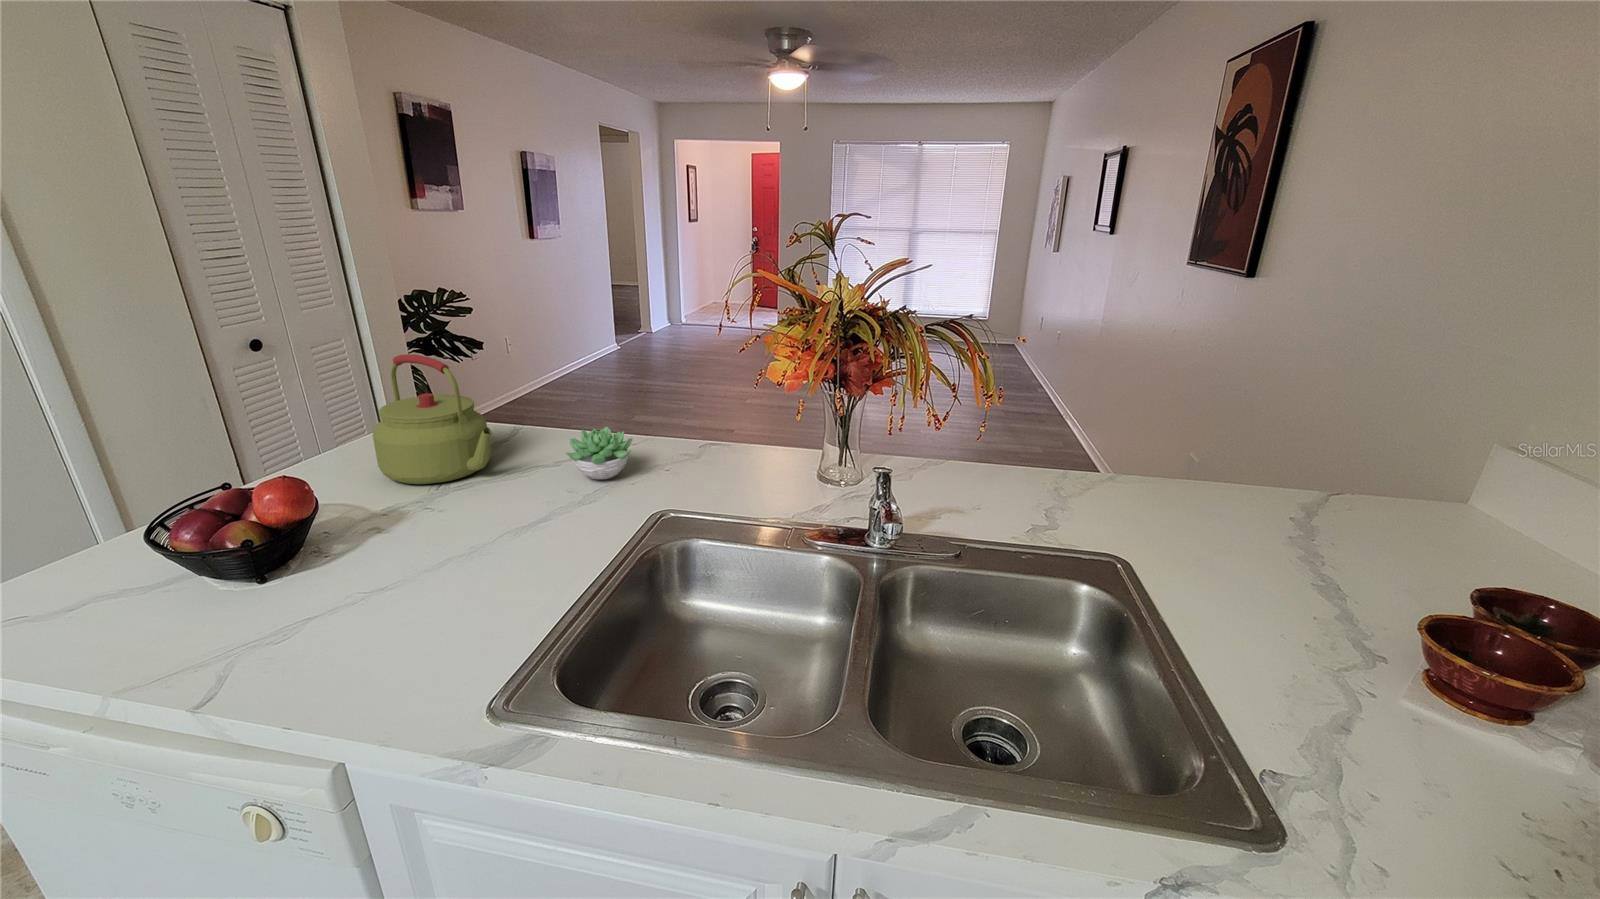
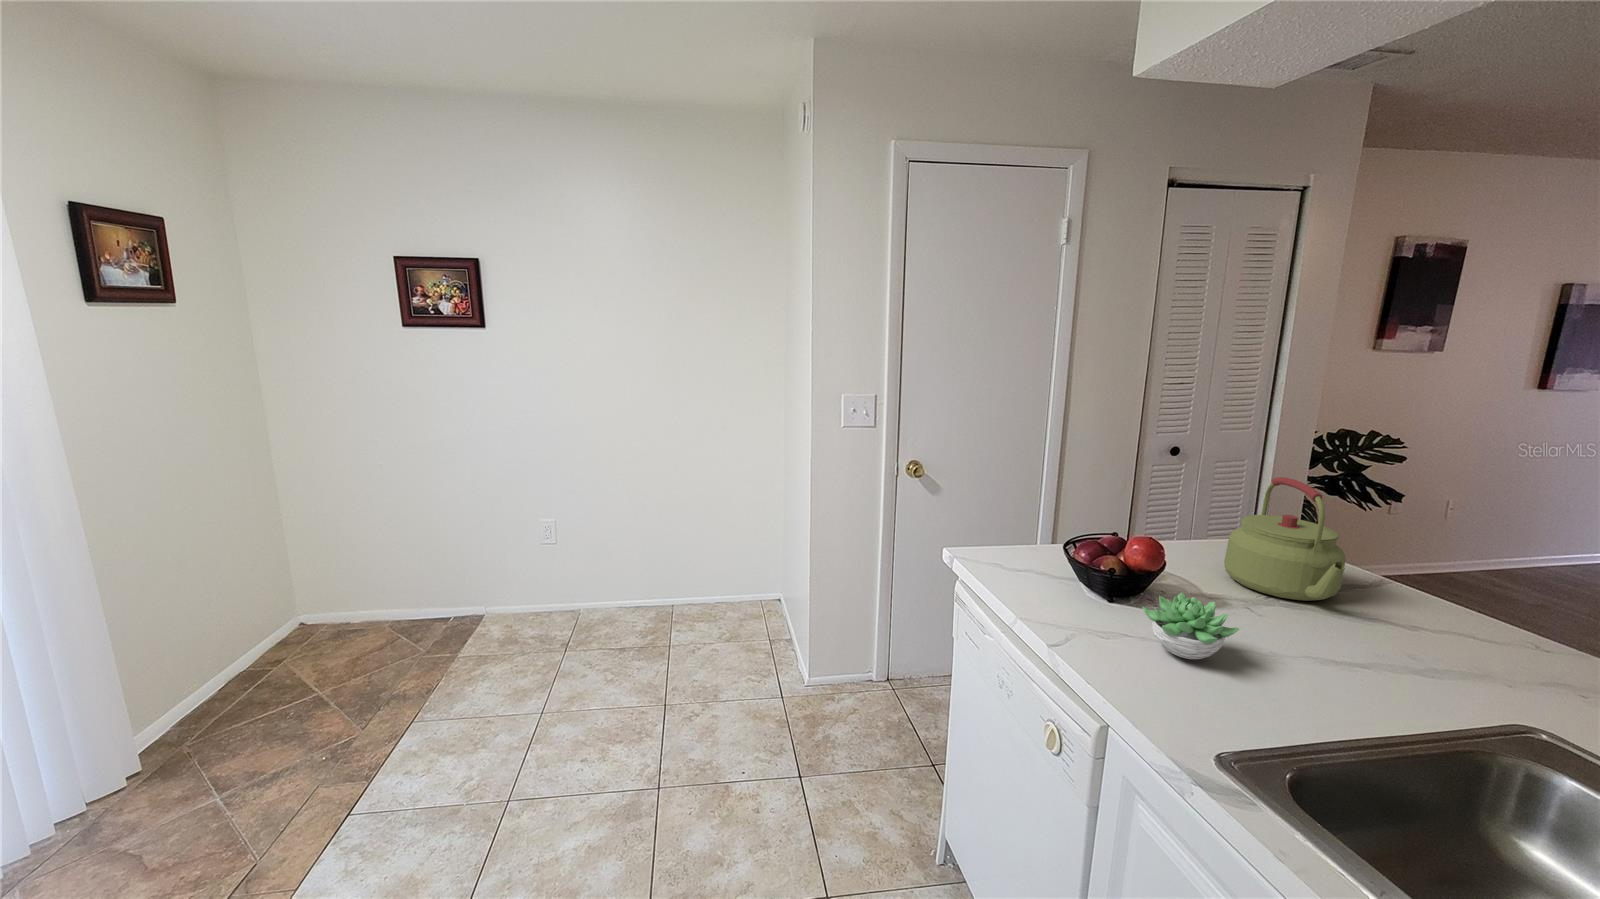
succulent plant: present [566,427,633,479] -> present [1142,593,1240,659]

